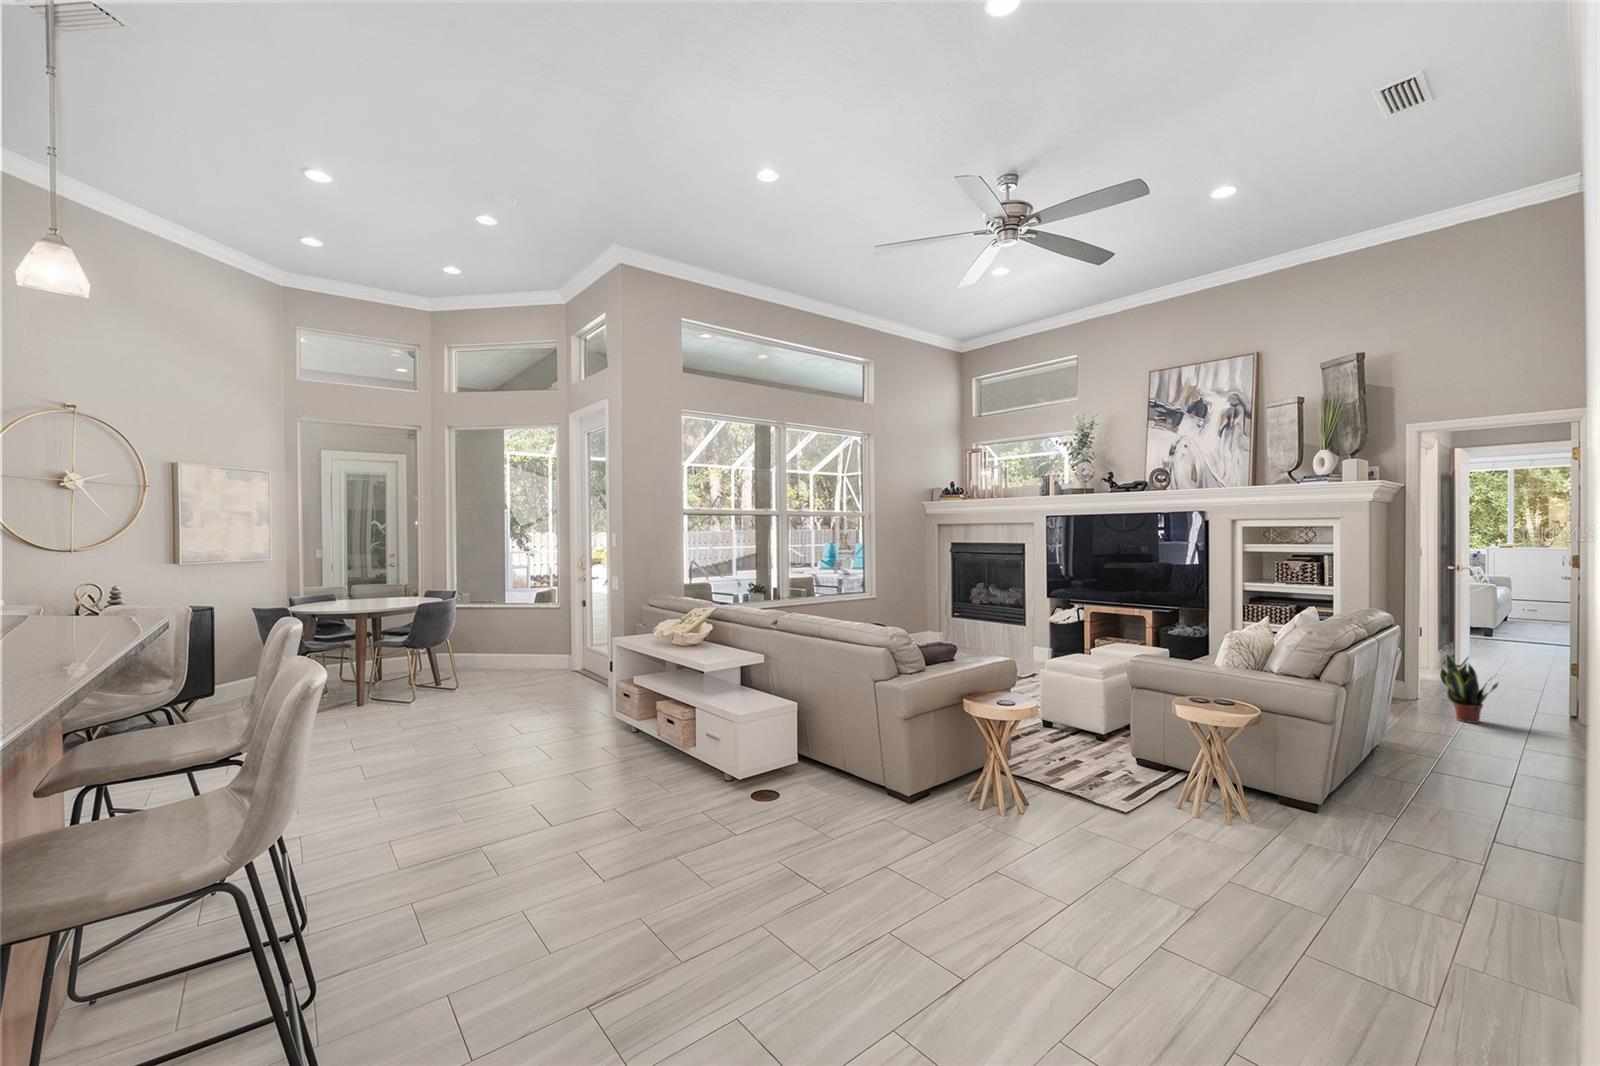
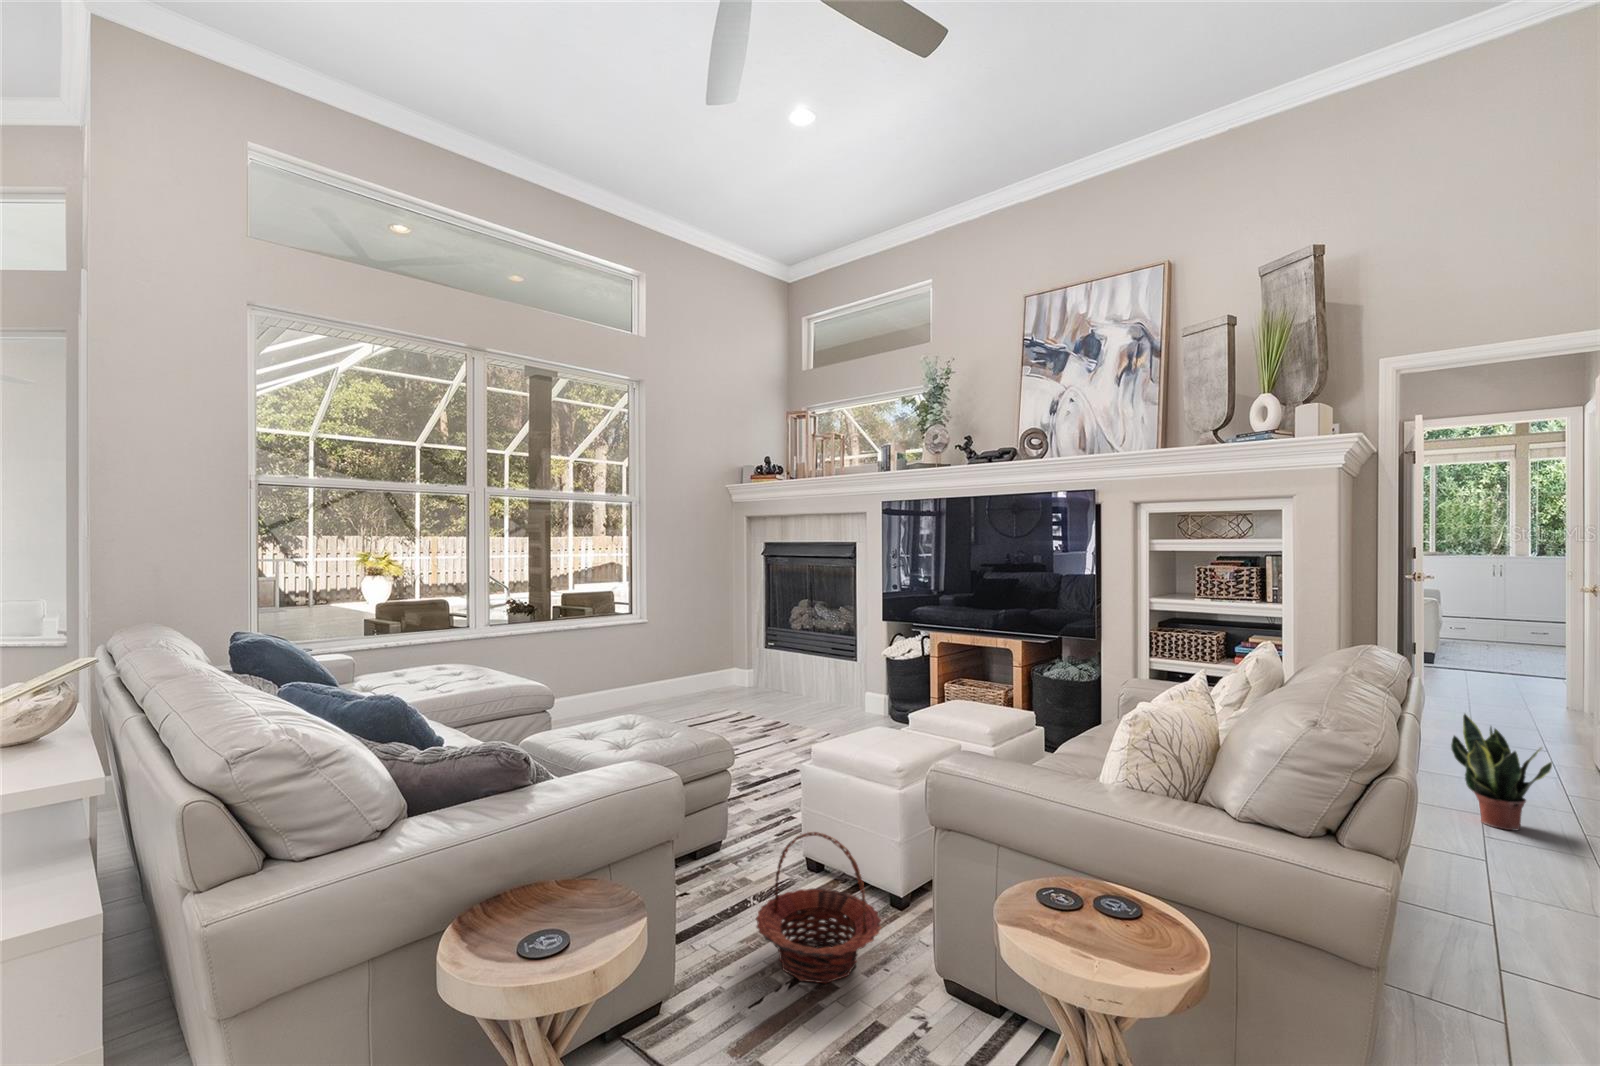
basket: none [1040,696,1103,760] -> present [756,832,881,983]

